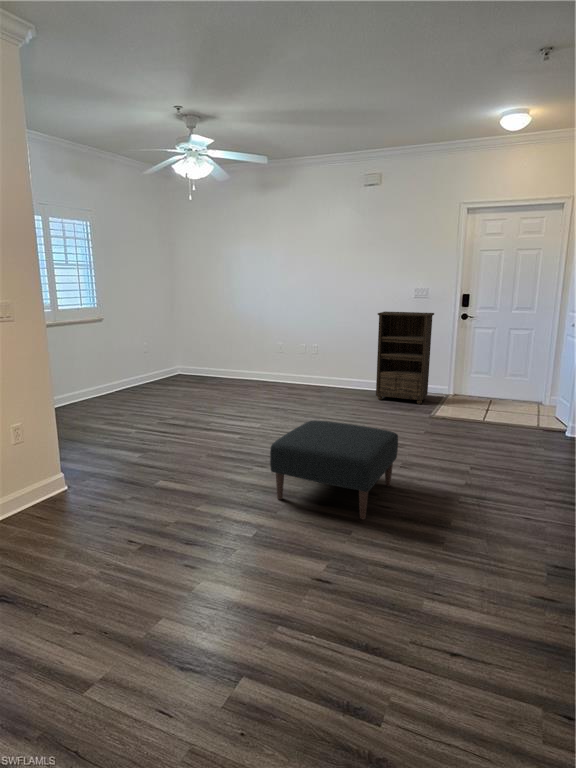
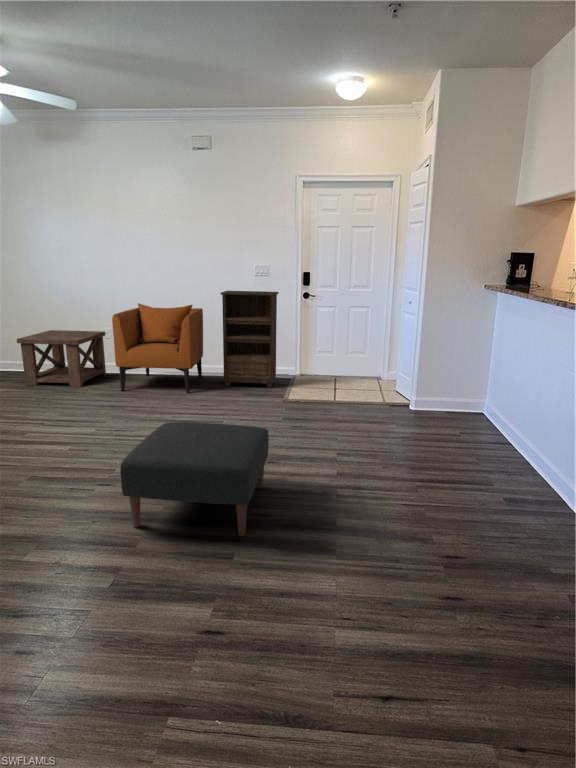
armchair: none [283,322,362,403] -> present [112,303,203,393]
side table: none [210,343,278,392] -> present [17,330,106,387]

